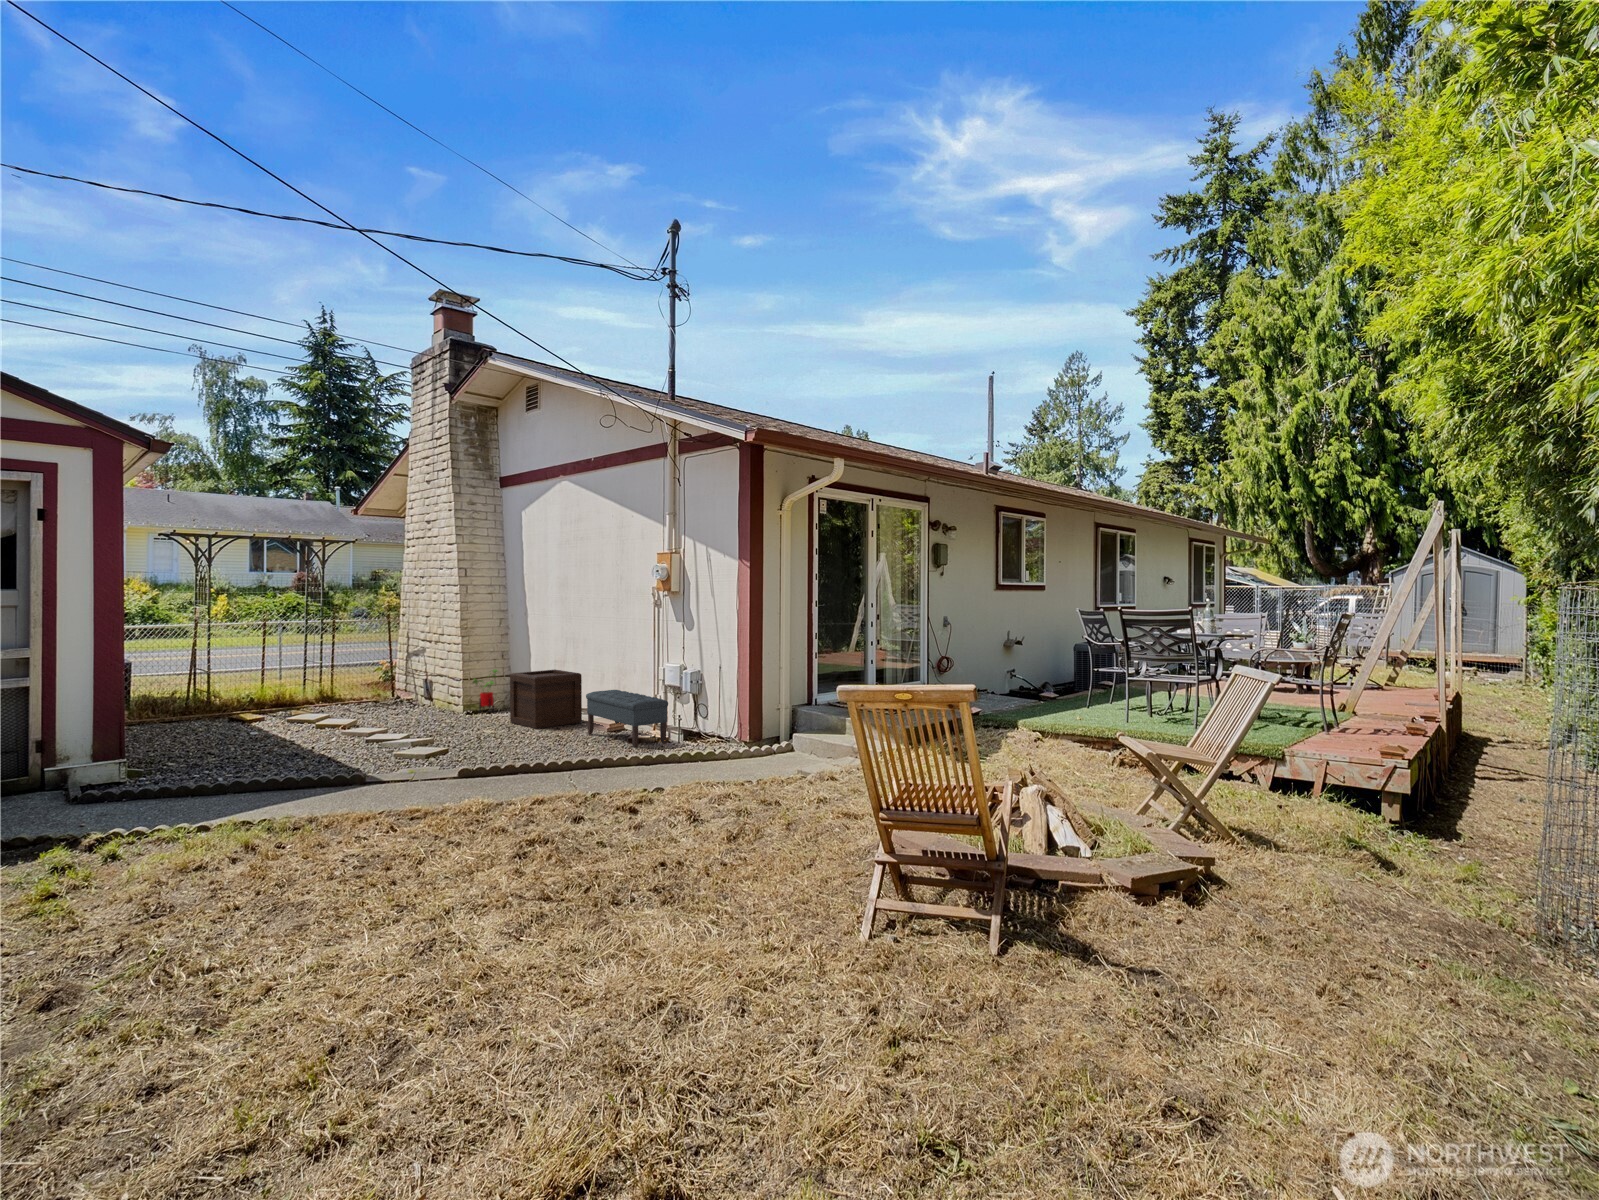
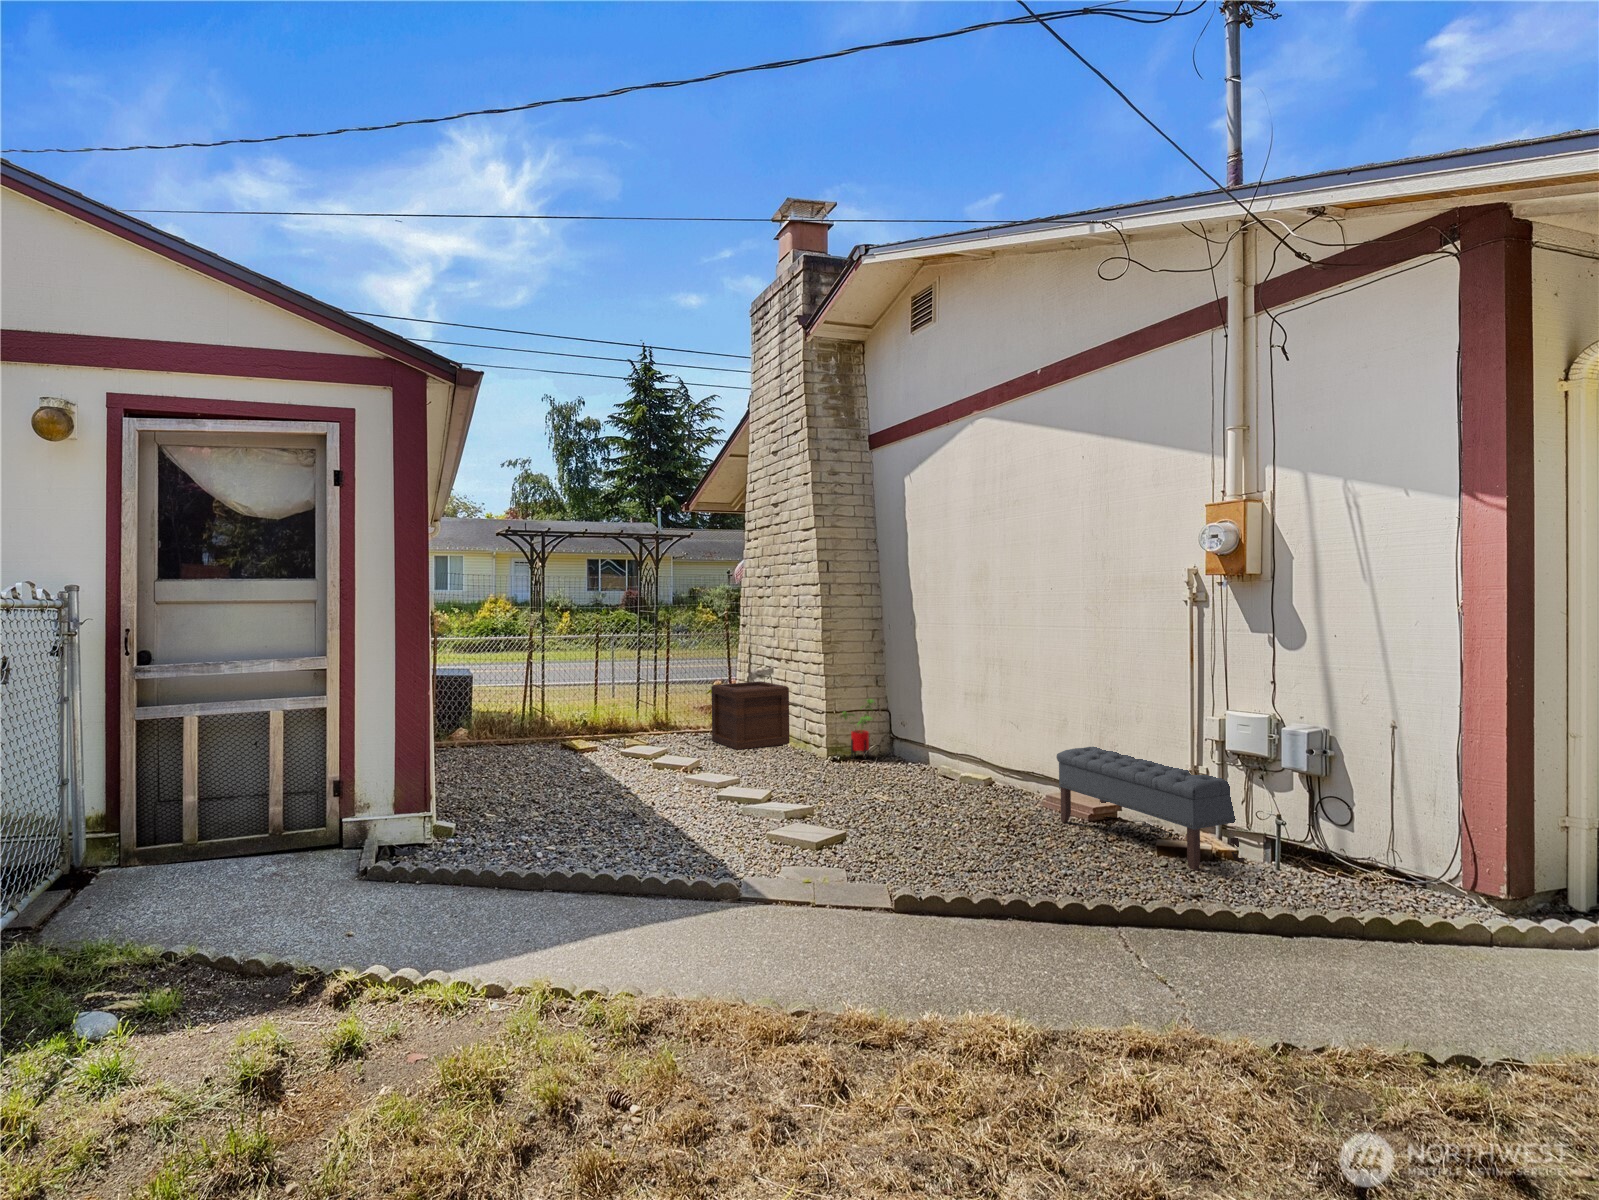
wooden crate: present [510,670,582,729] -> present [711,681,790,750]

